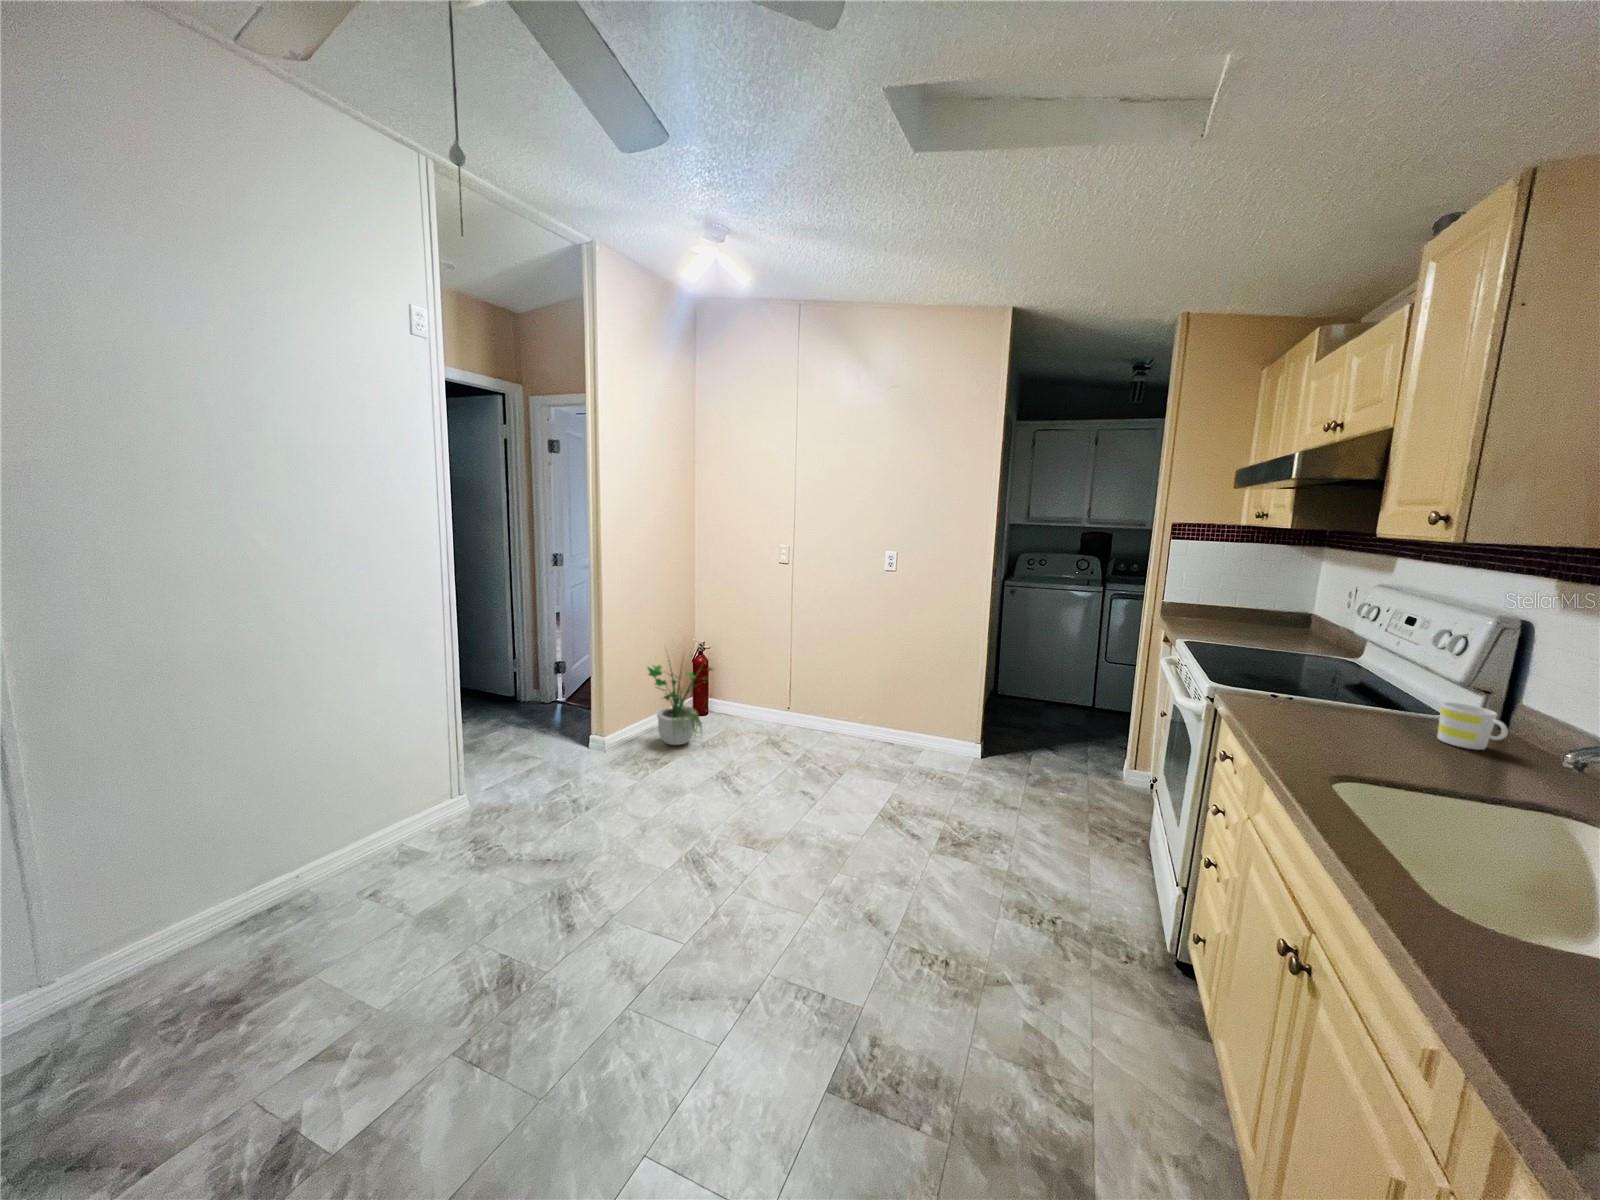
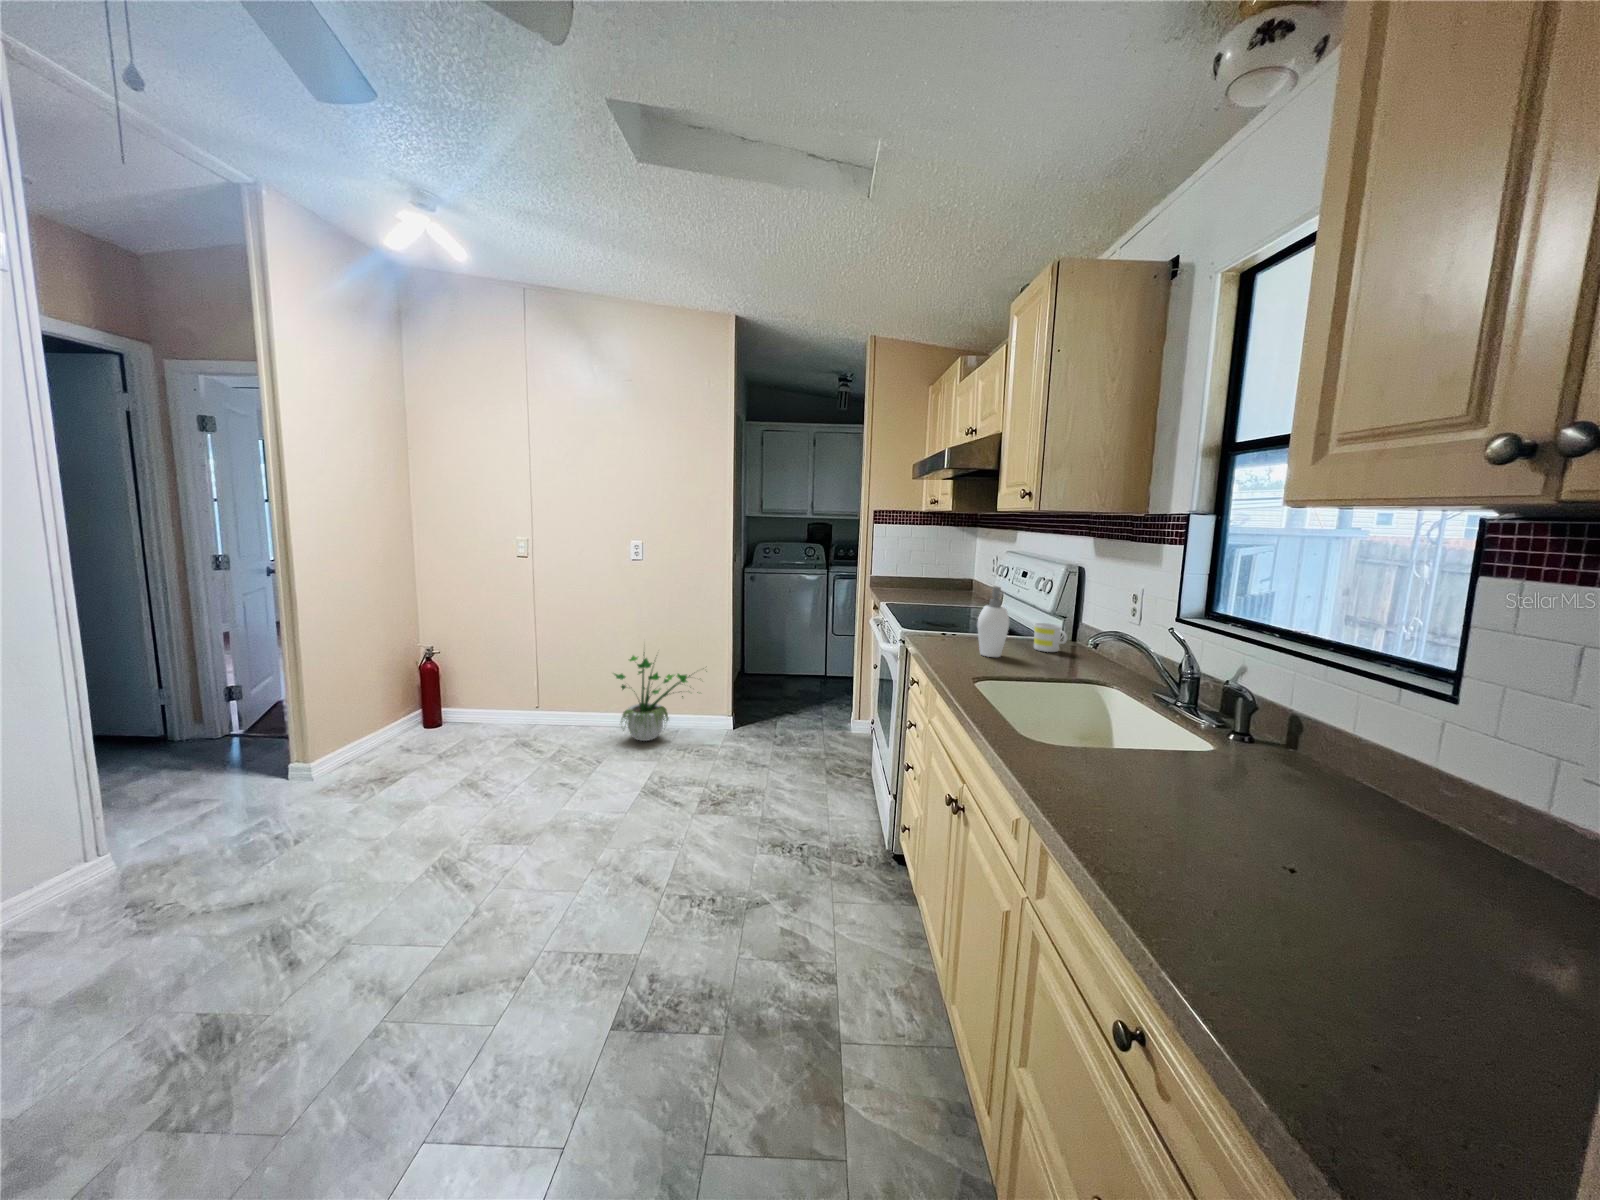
soap dispenser: none [1339,647,1398,748] -> present [977,586,1009,657]
potted plant: present [648,664,713,745] -> present [614,652,698,741]

